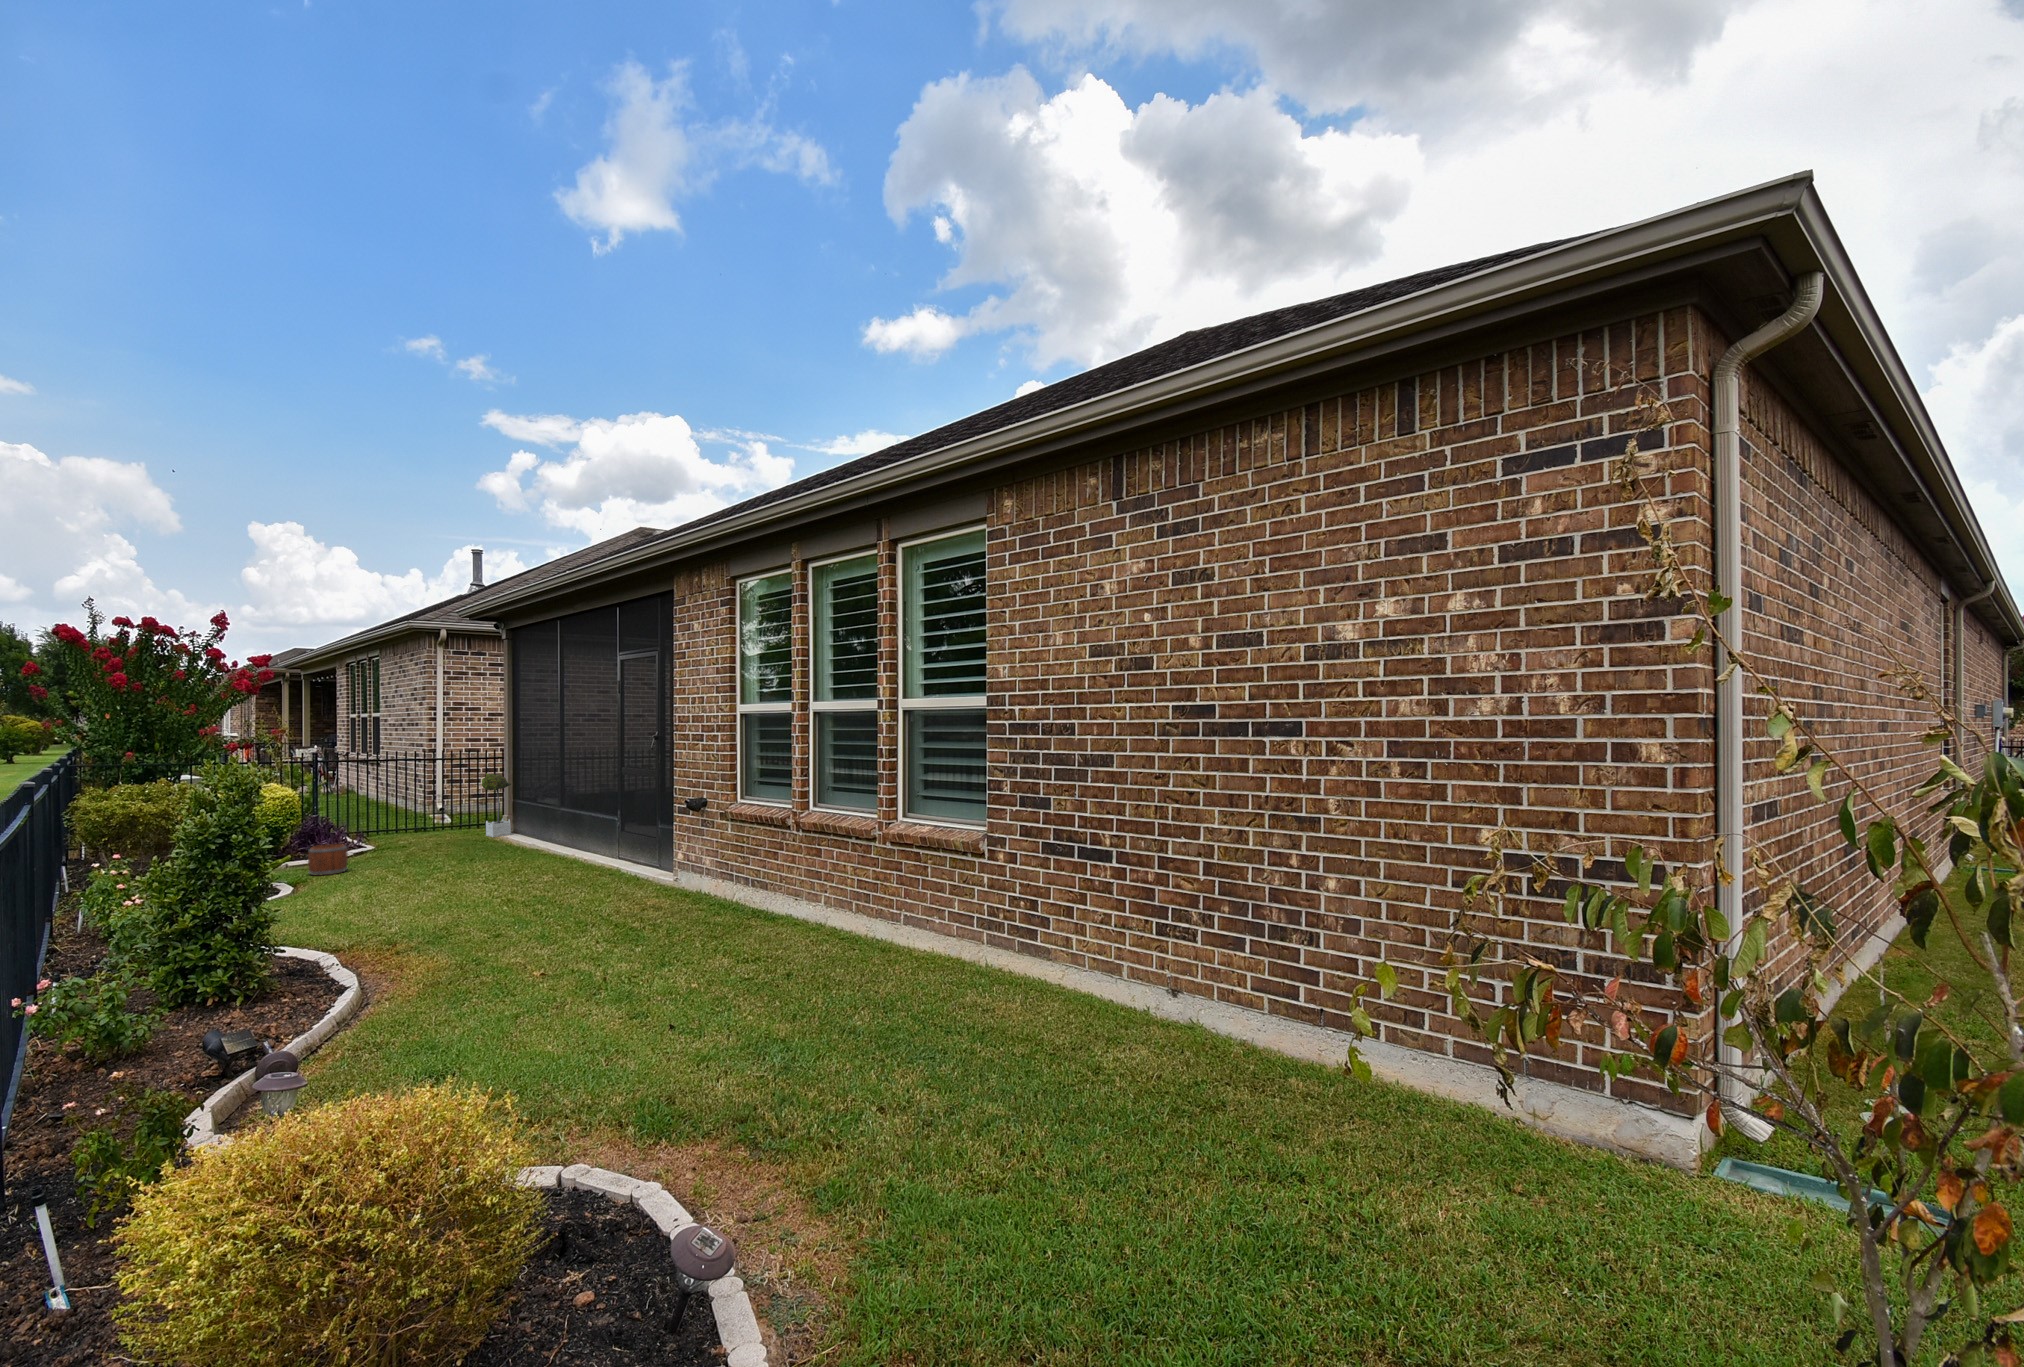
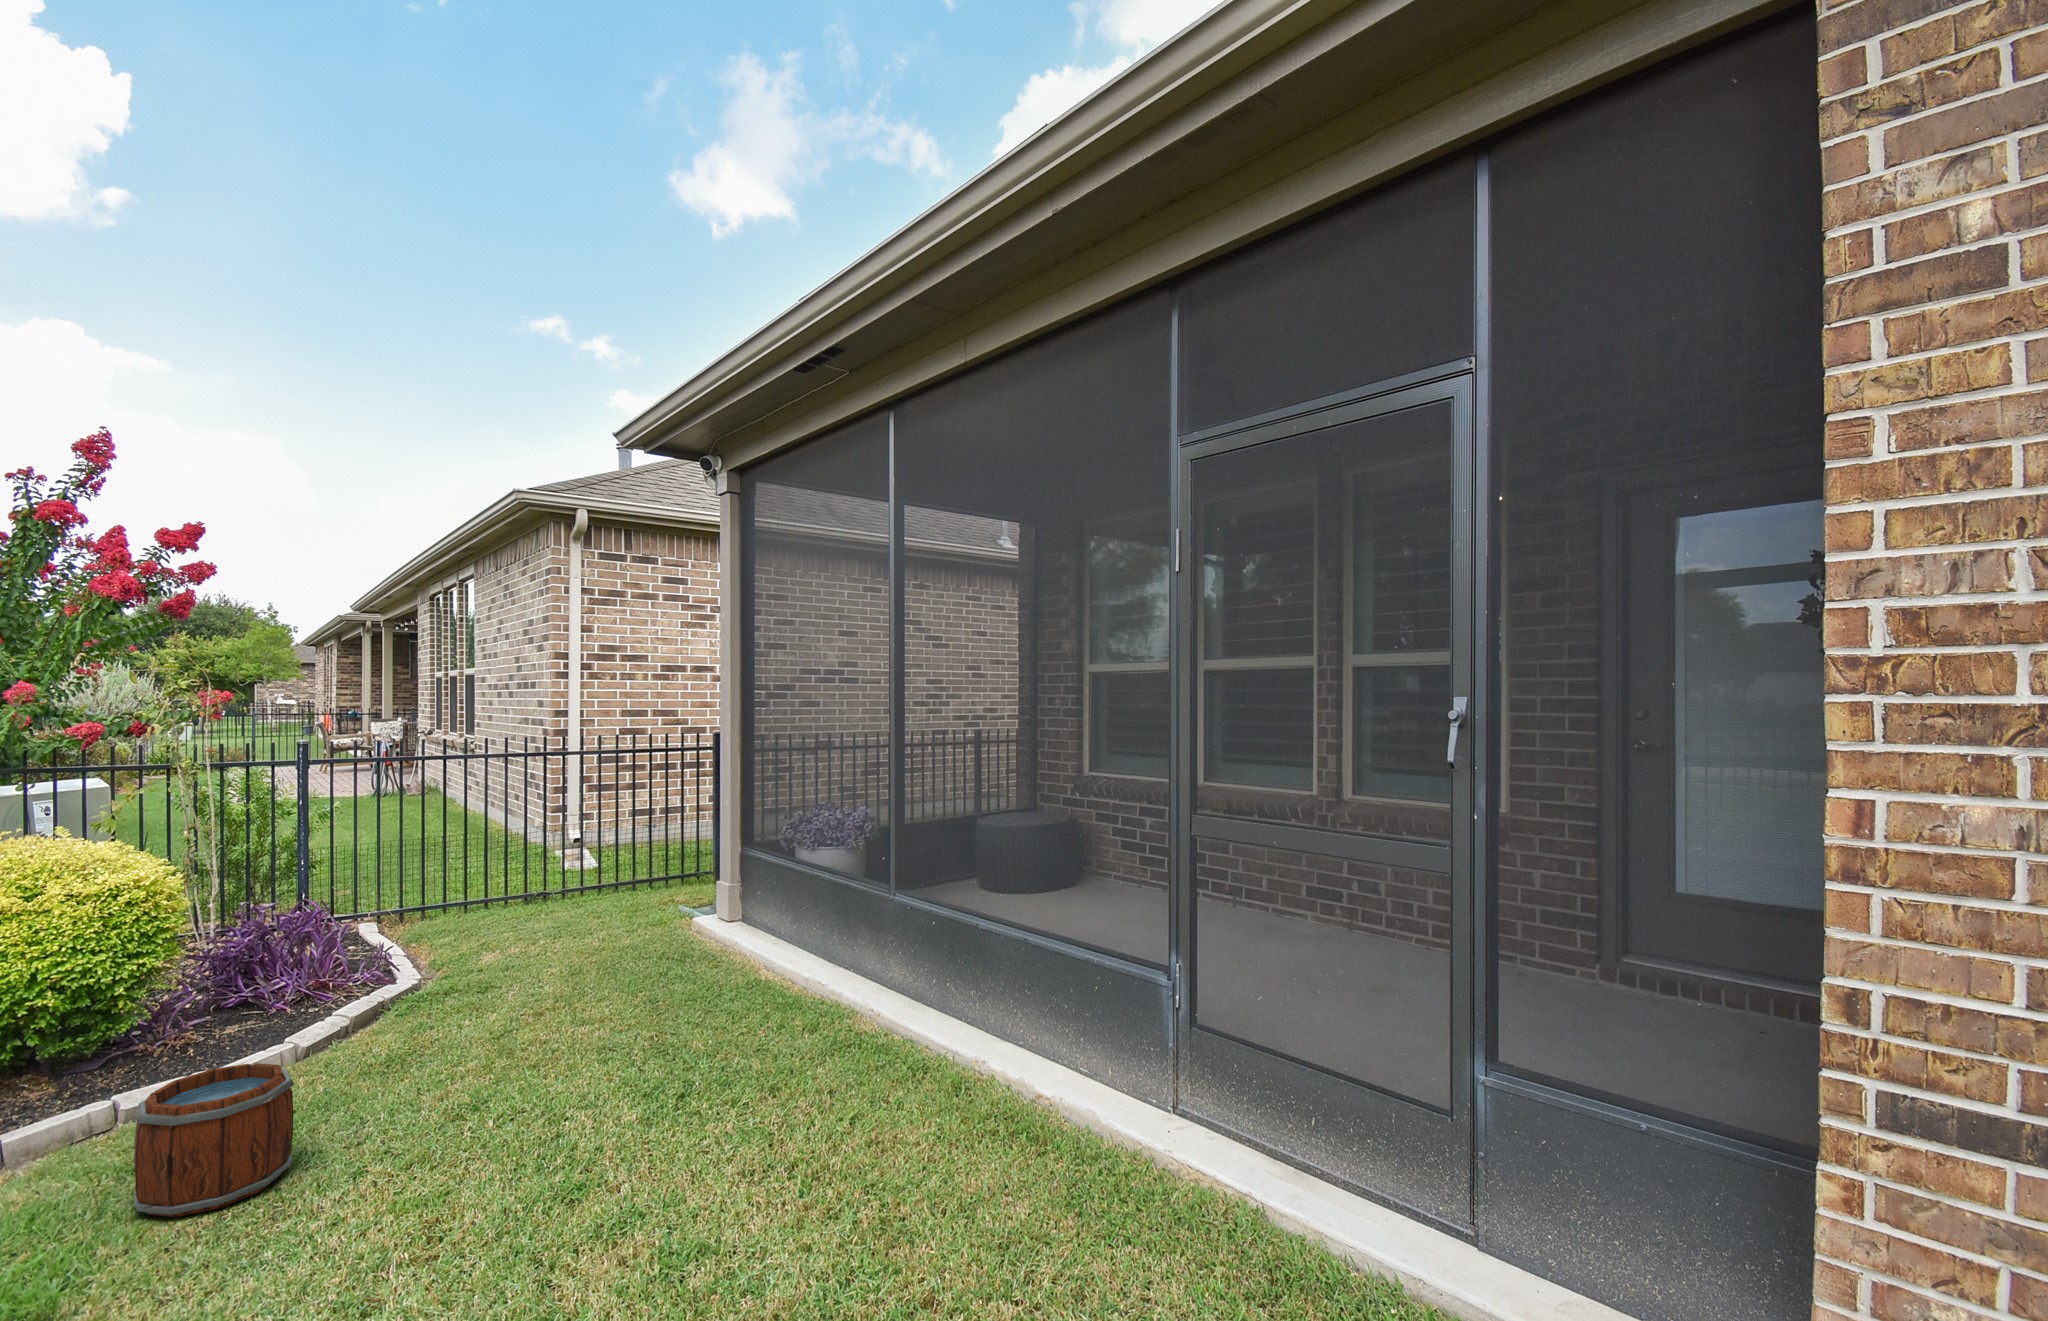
potted tree: present [482,773,511,837] -> none [685,788,749,946]

